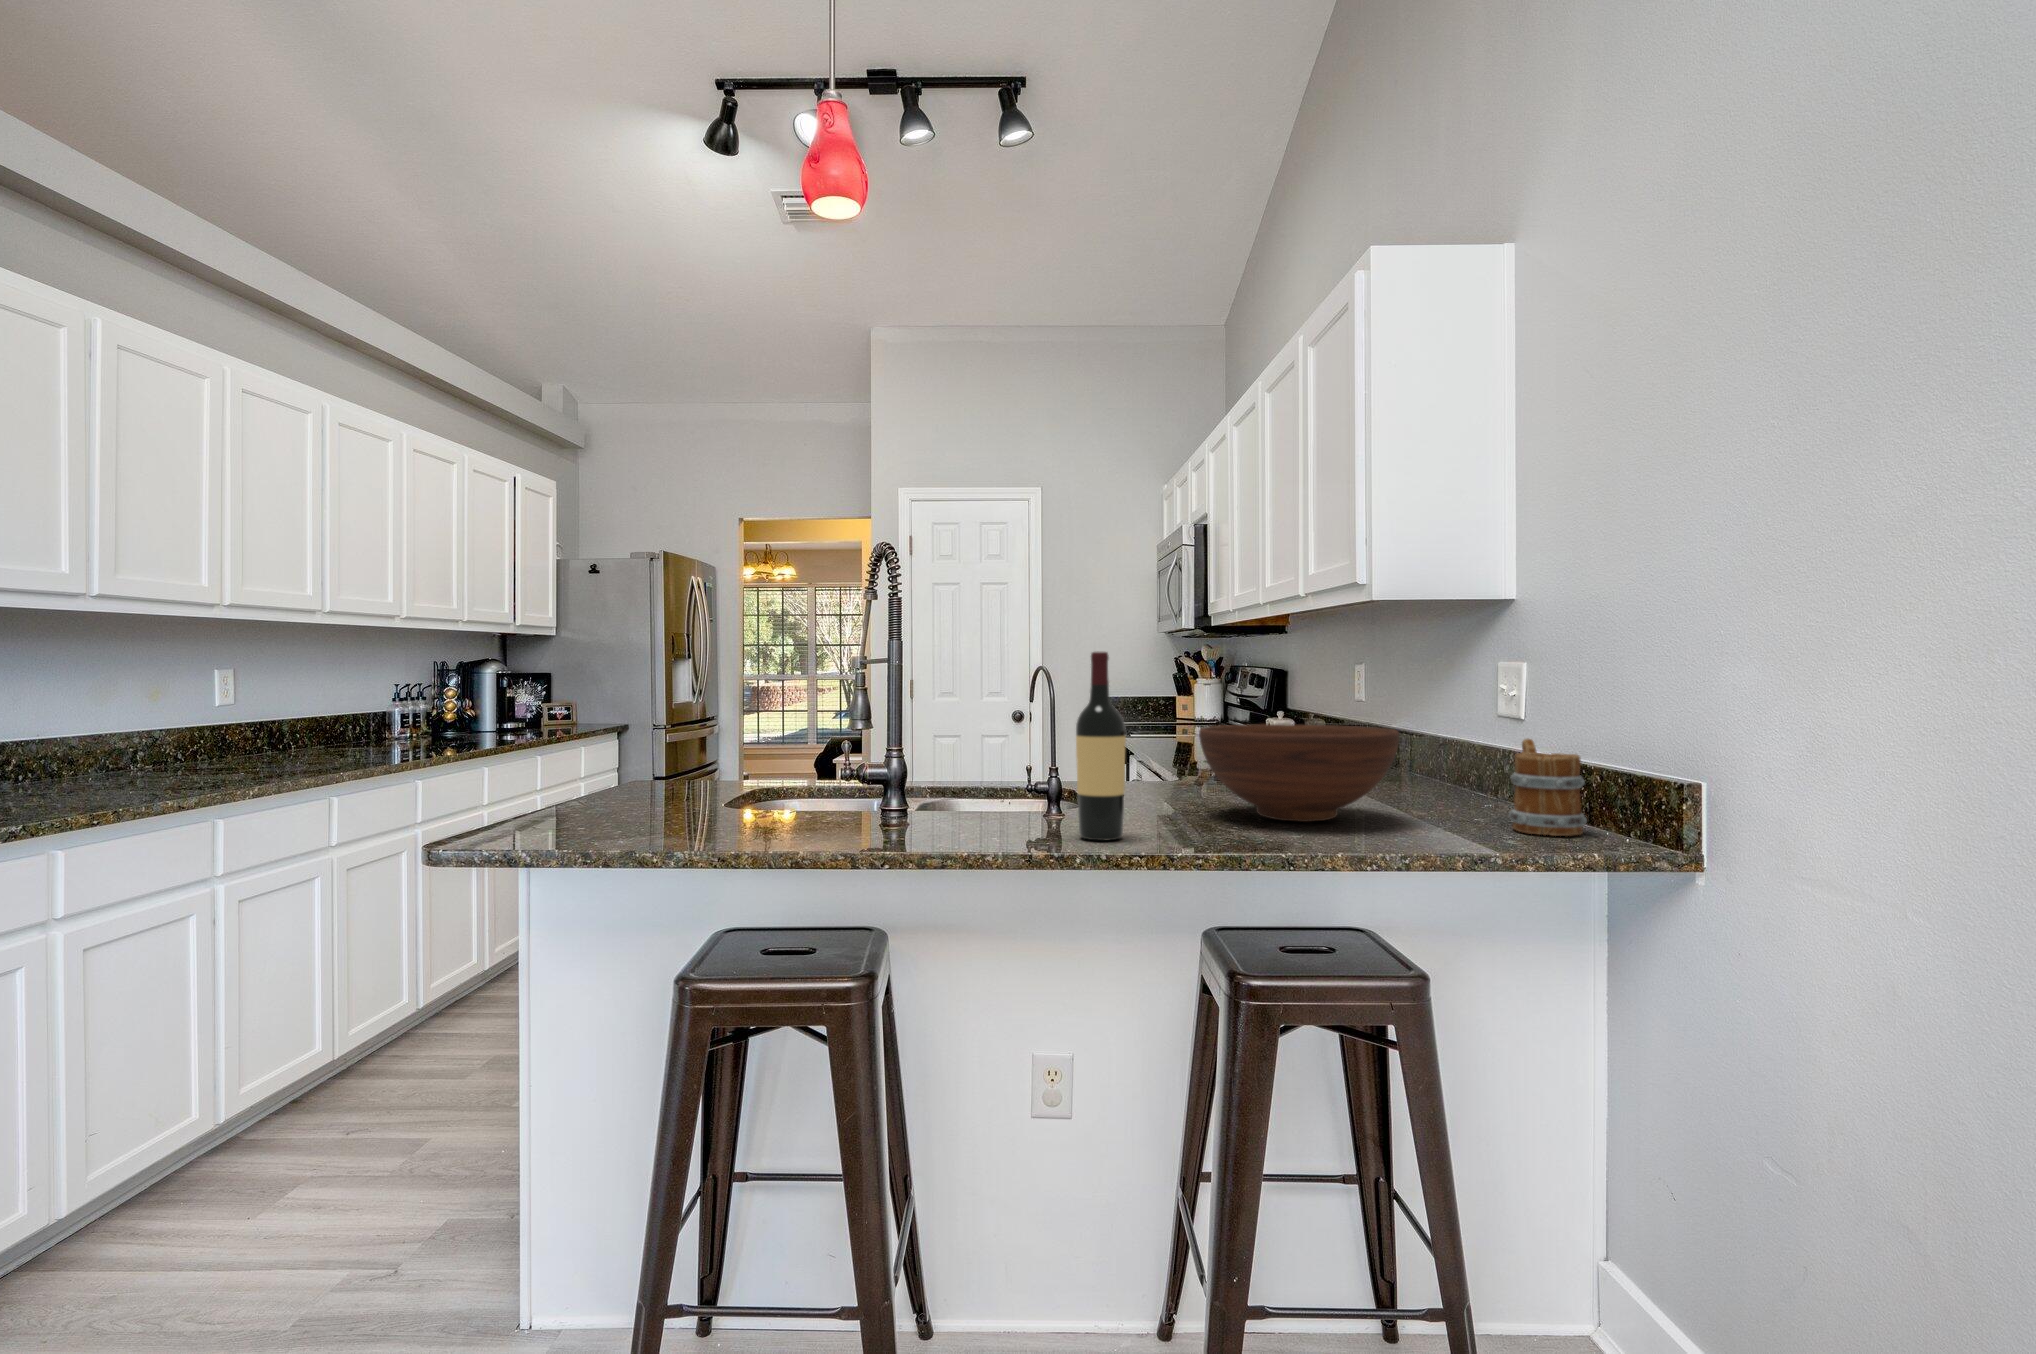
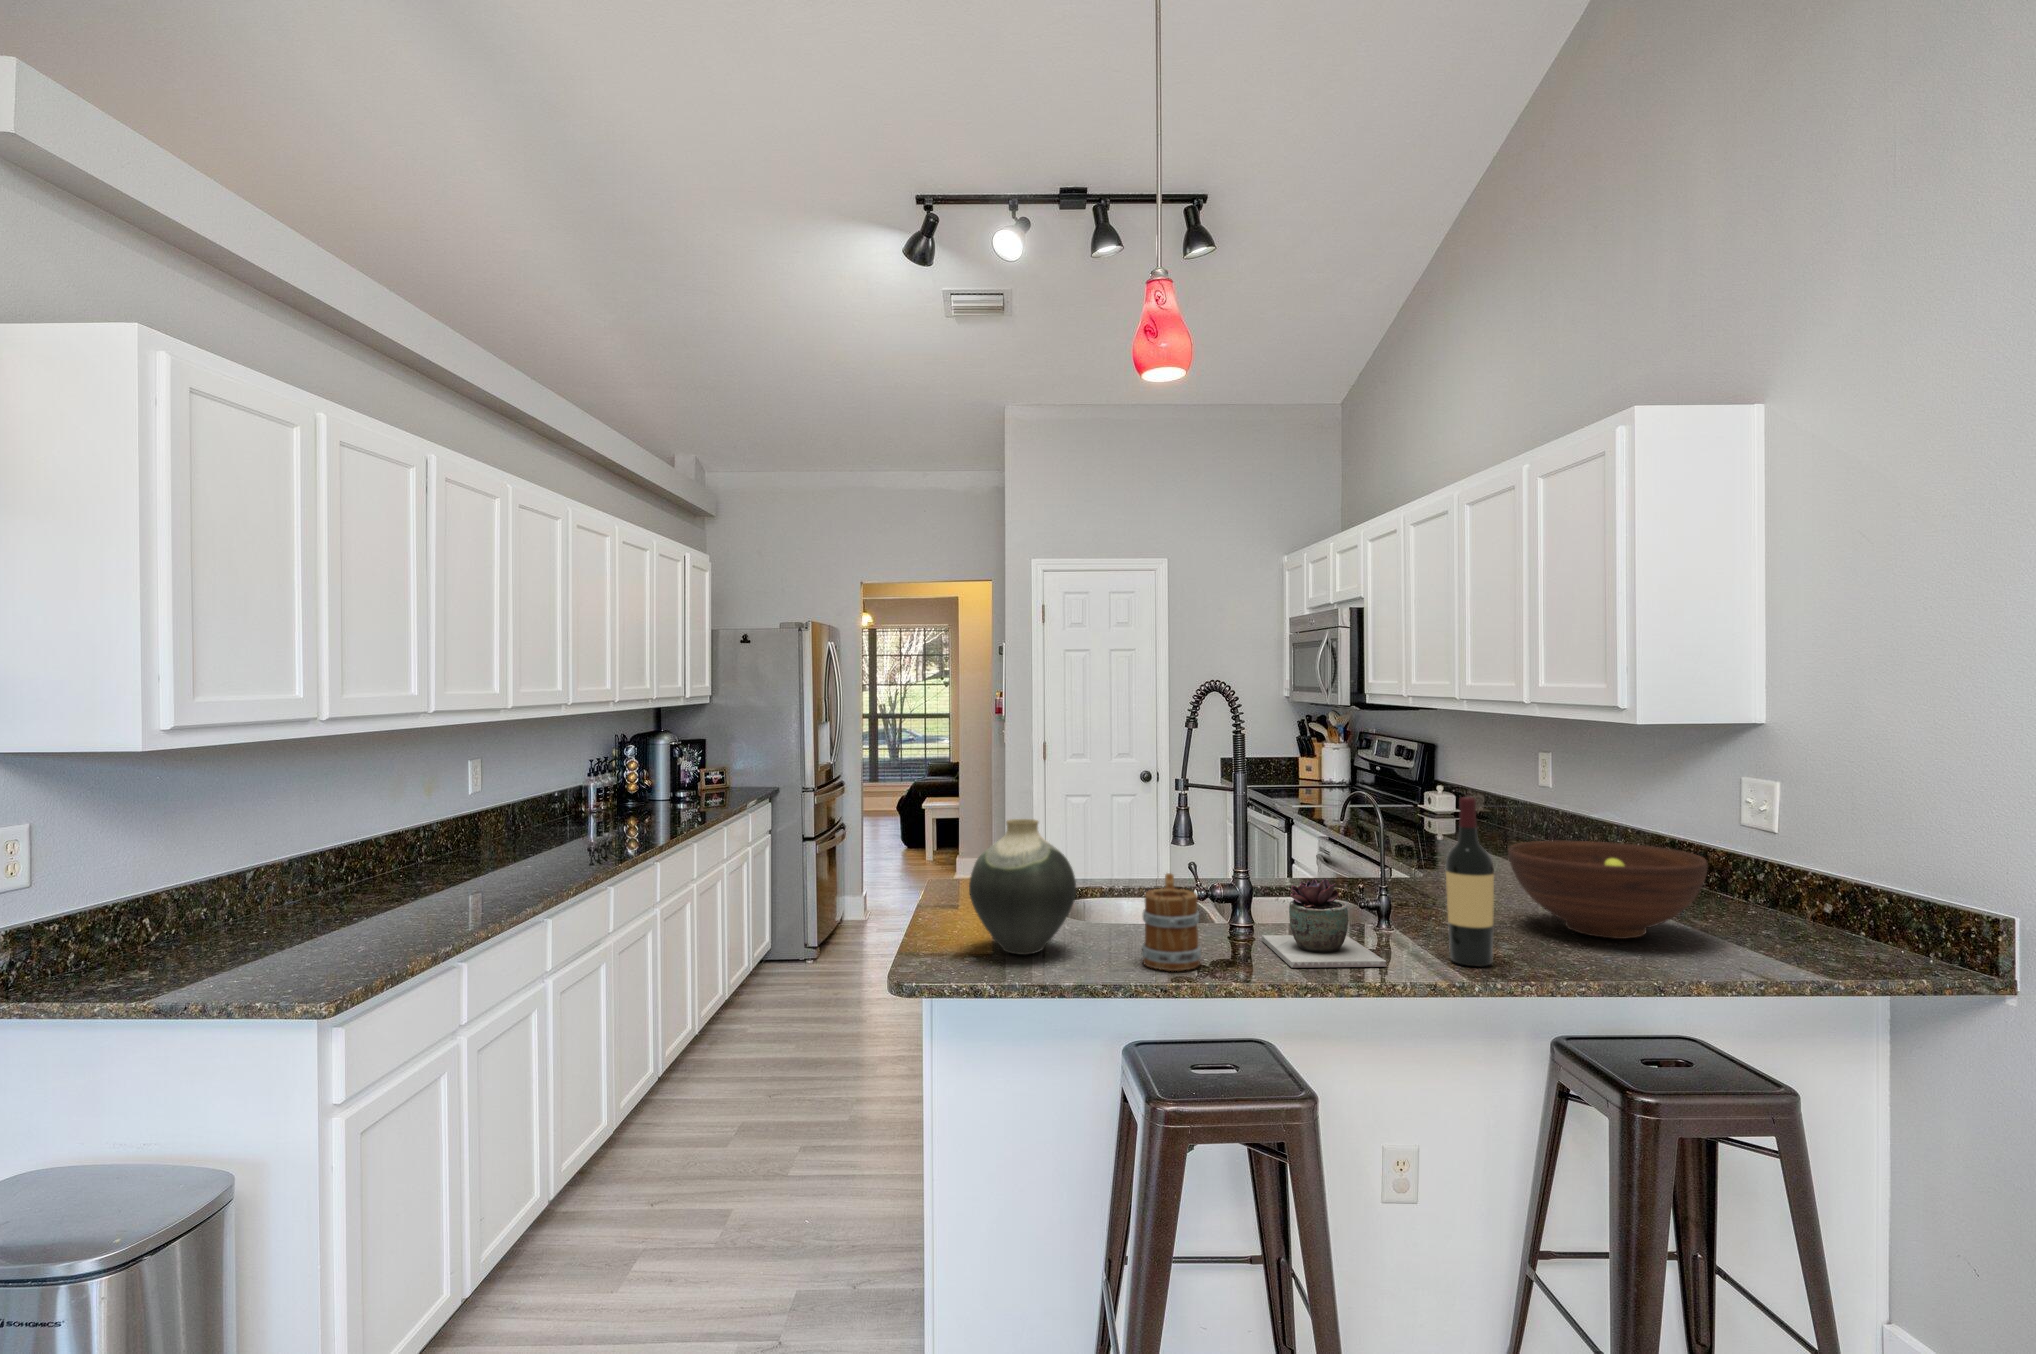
vase: none [558,682,686,829] -> present [969,819,1076,955]
mug: present [1509,739,1587,836] -> present [1142,873,1201,971]
succulent plant: none [890,748,1000,840] -> present [1262,878,1386,968]

